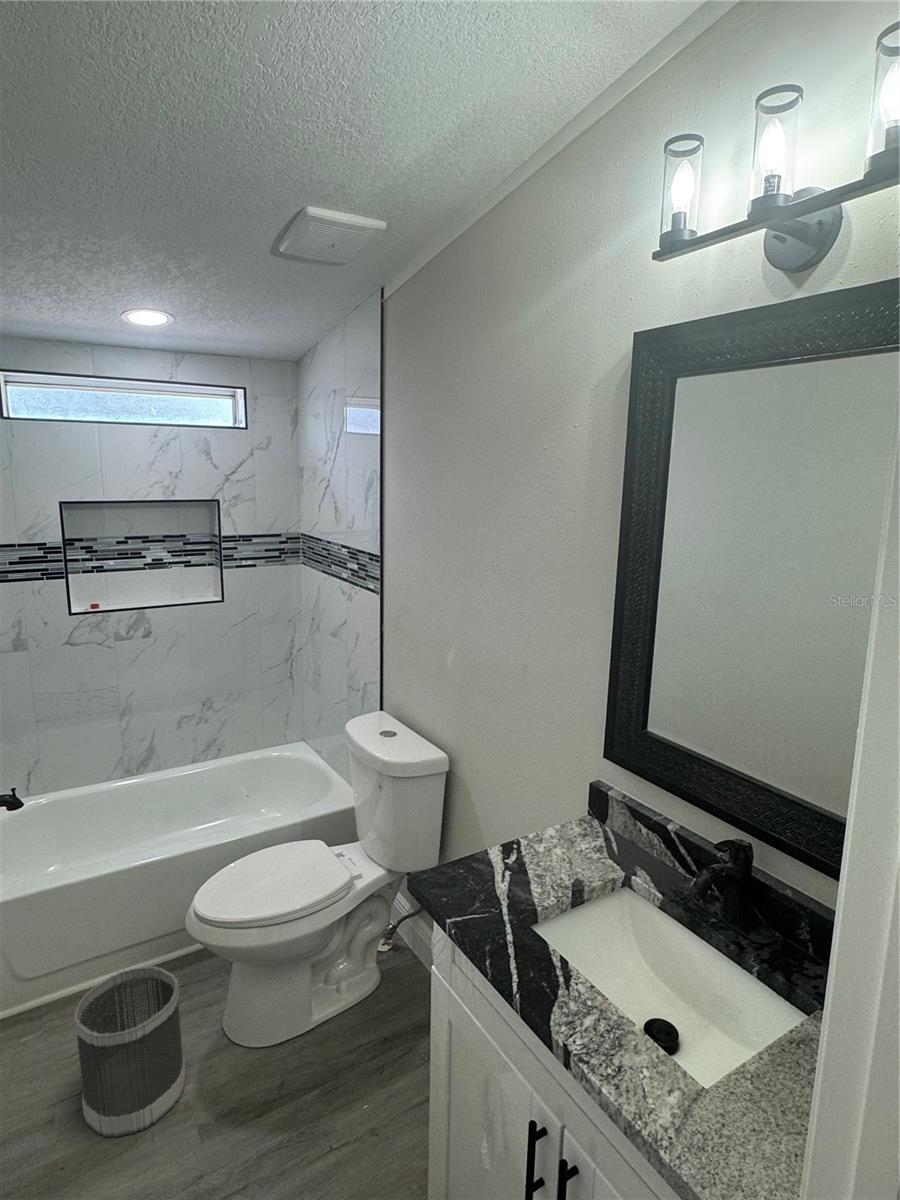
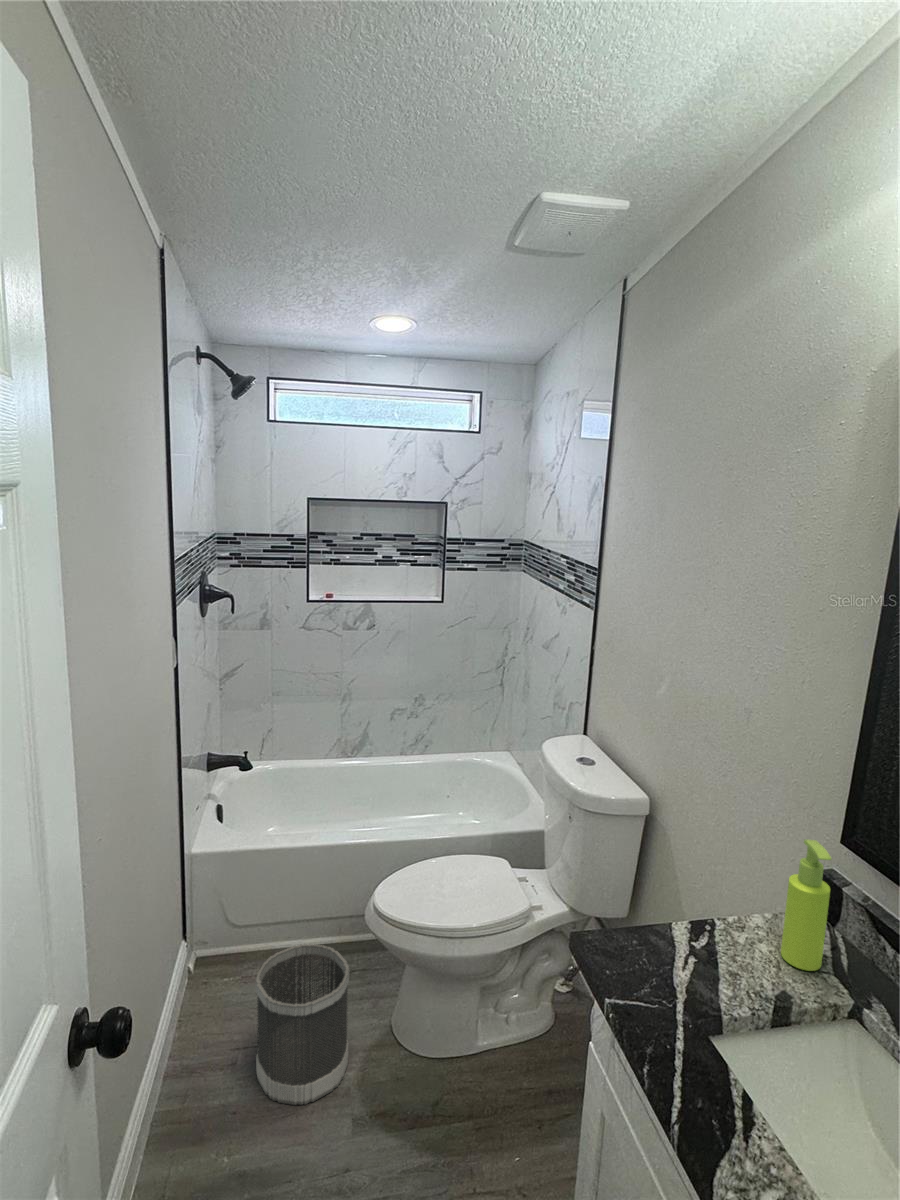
soap dispenser: none [571,758,601,860] -> present [781,840,831,971]

